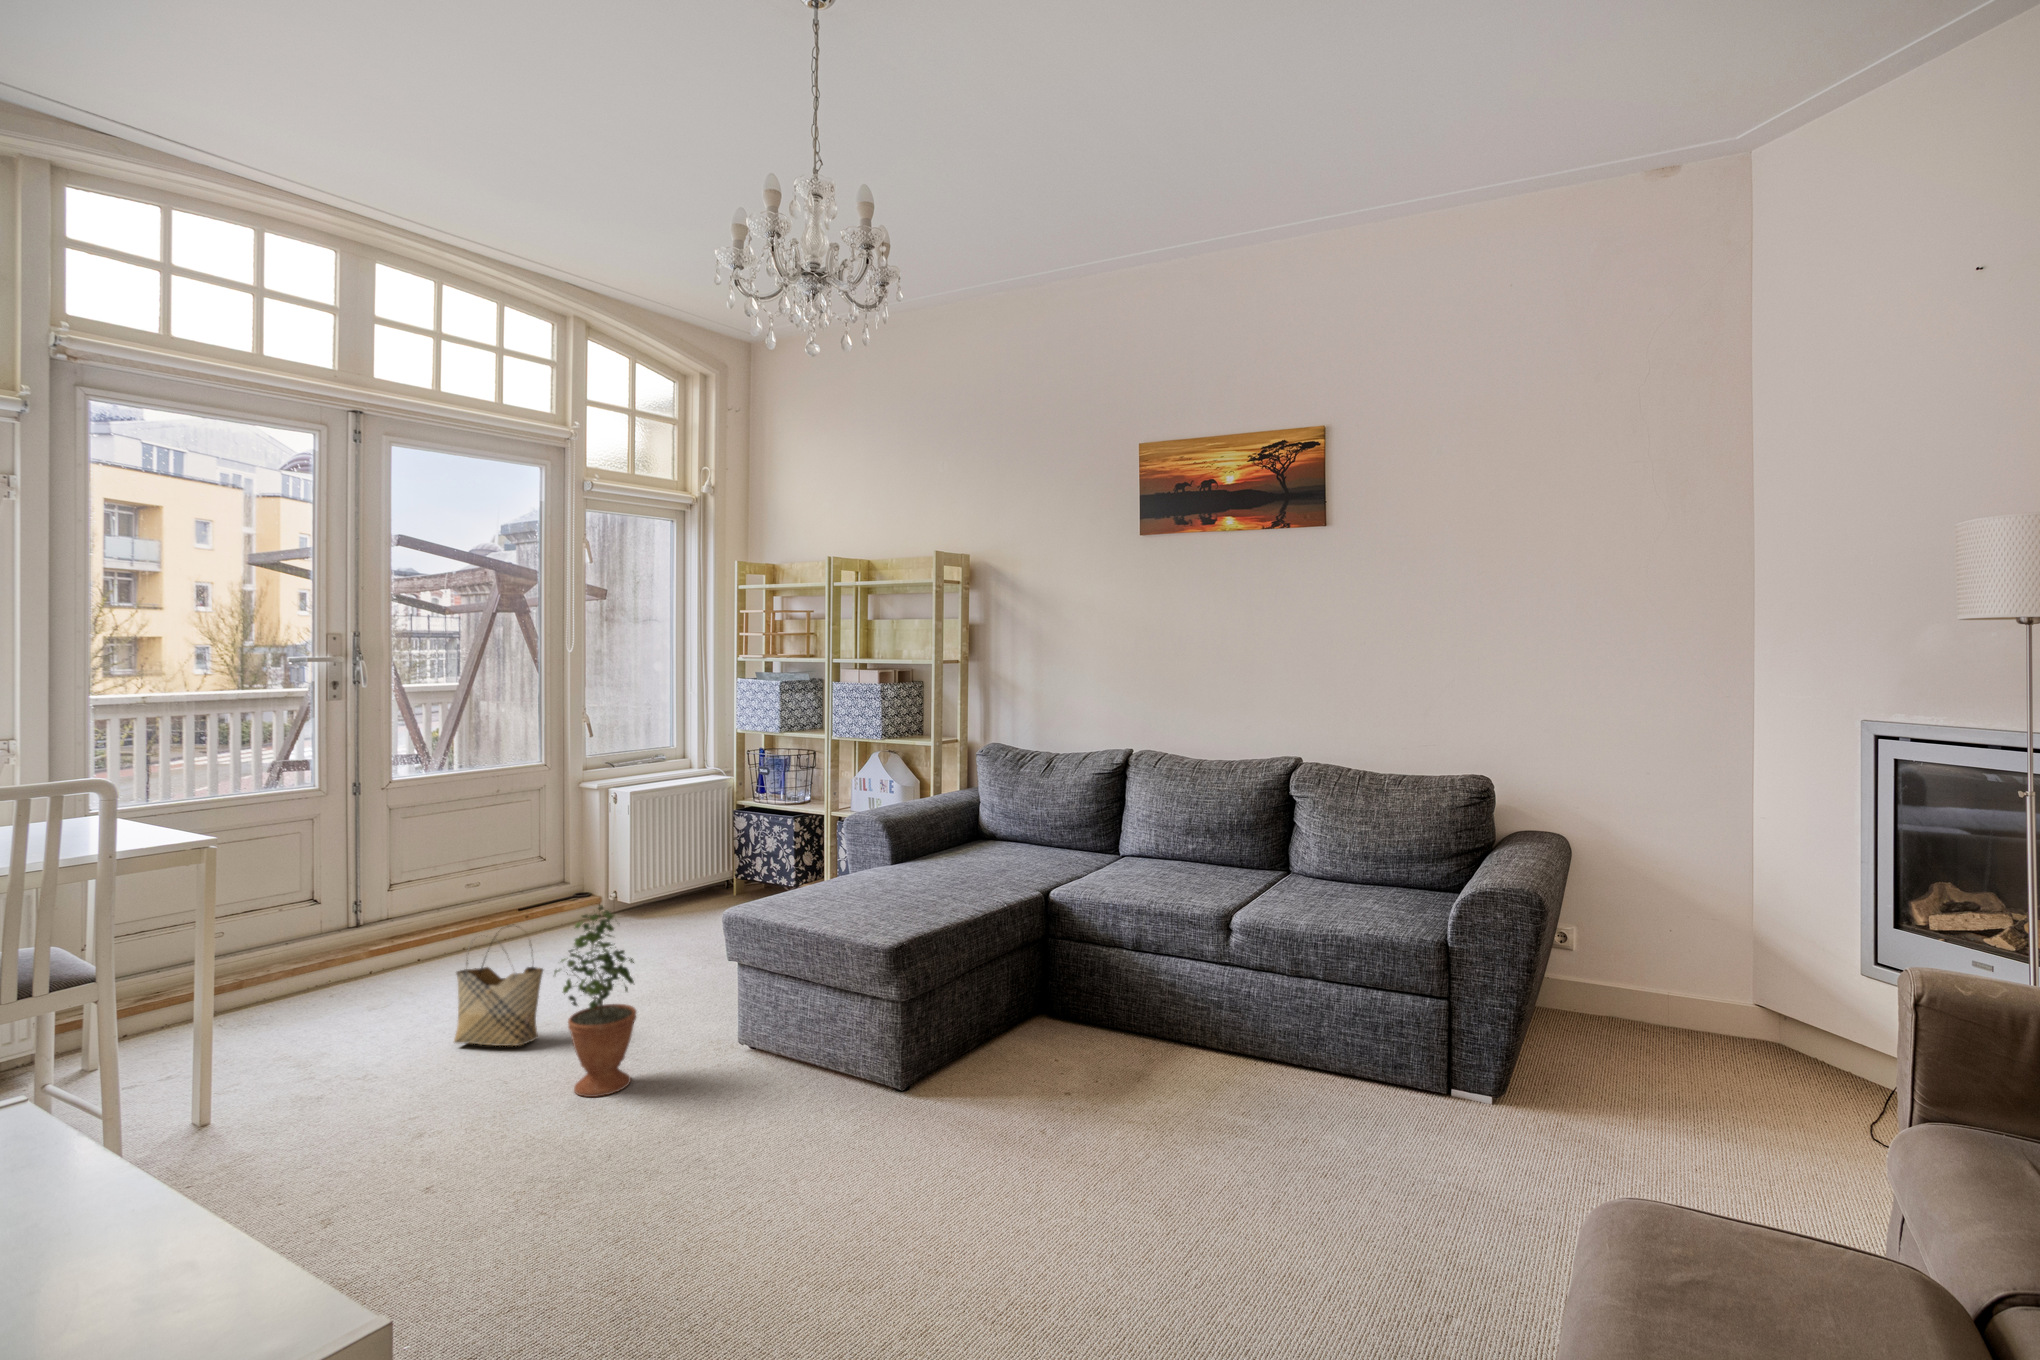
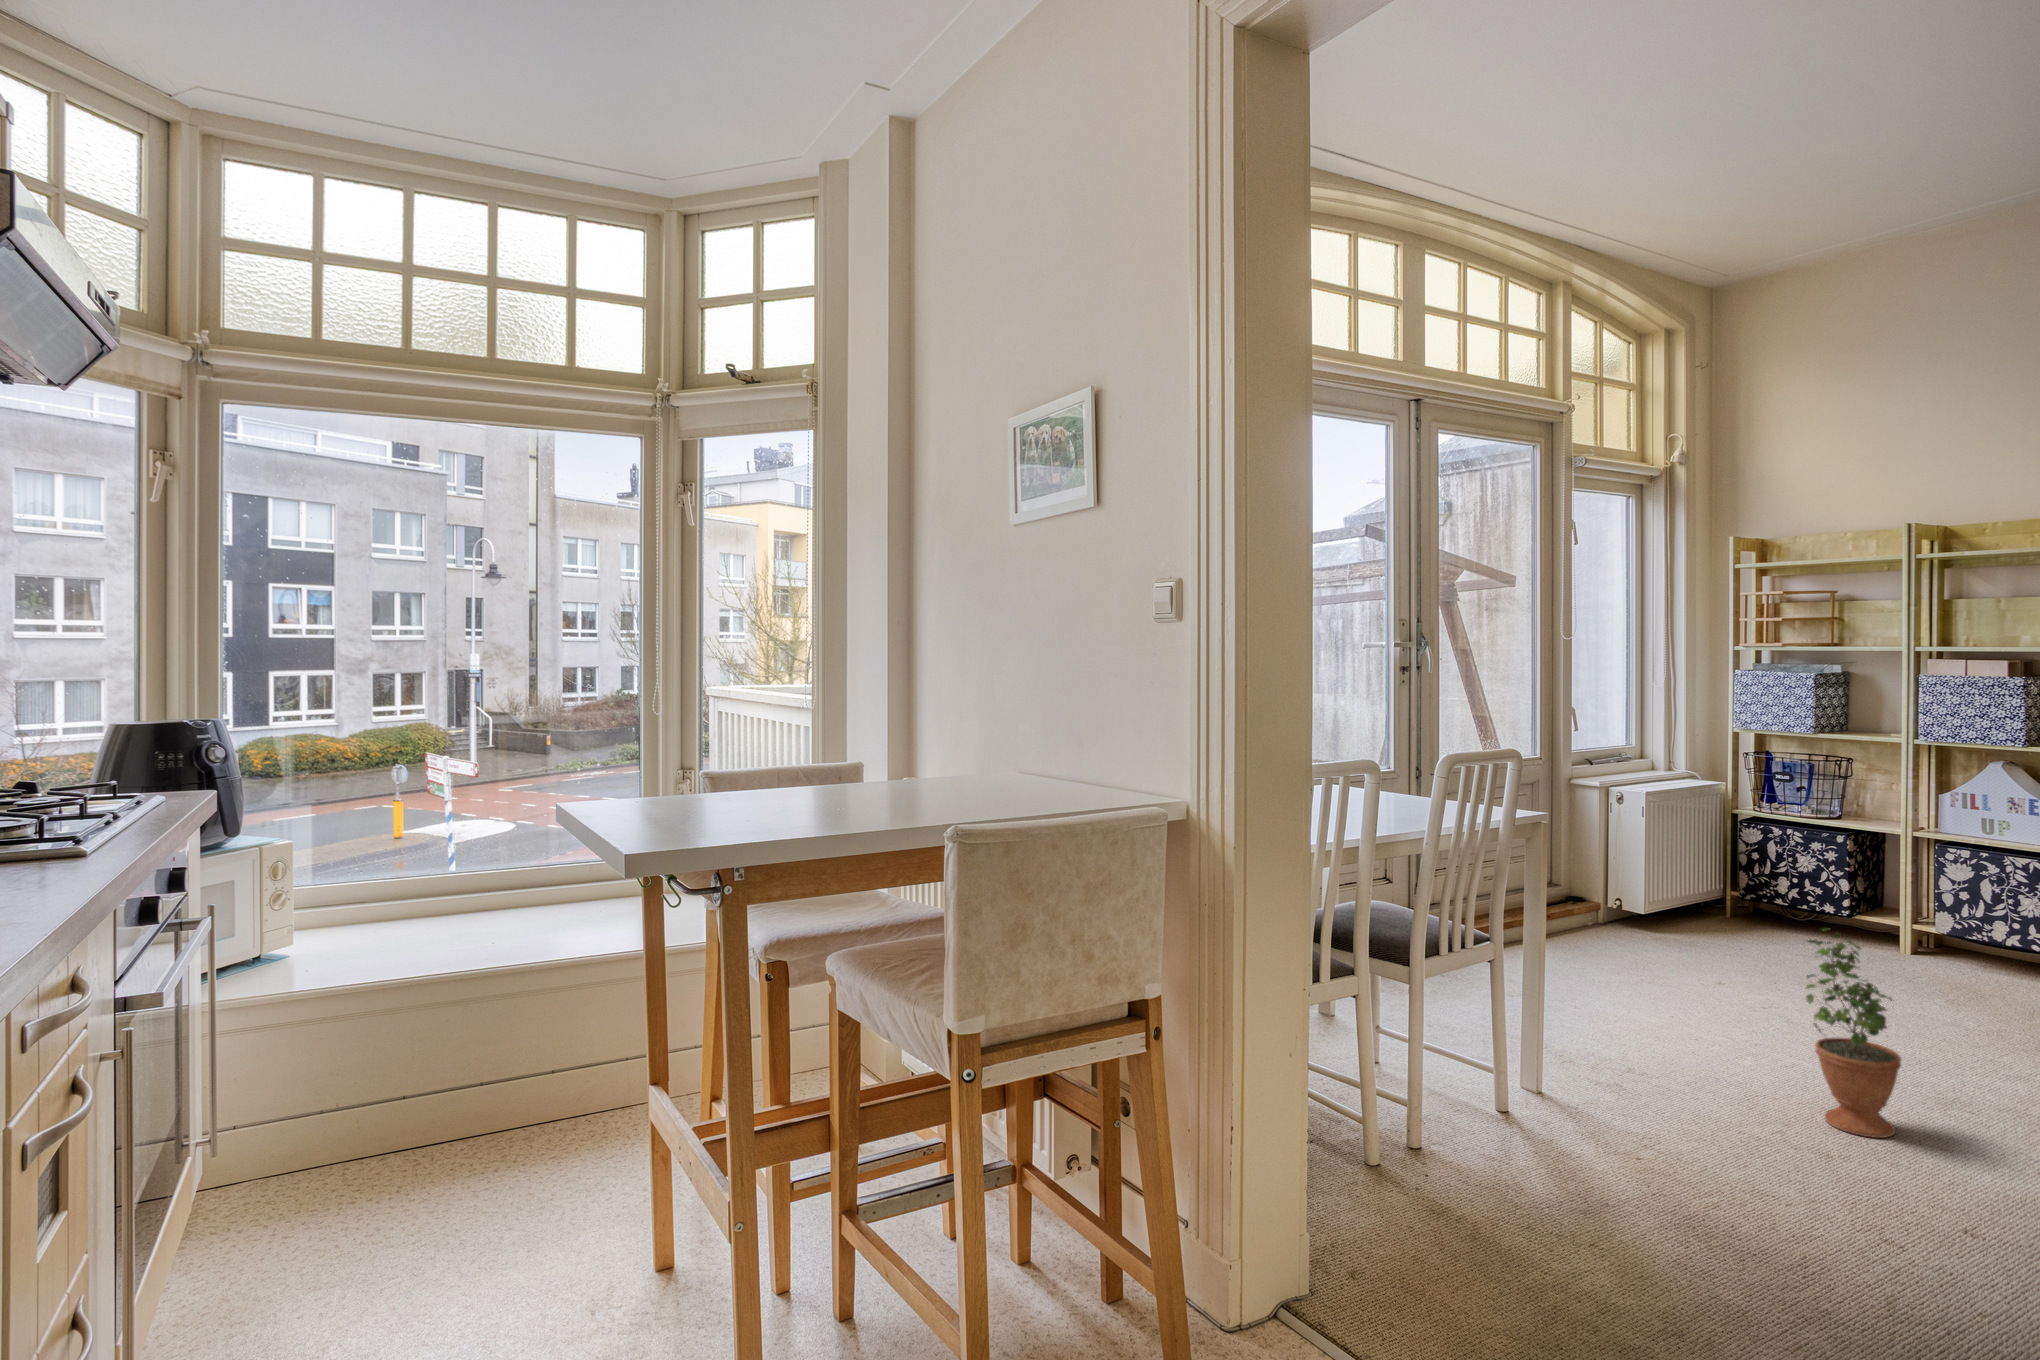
woven basket: present [454,926,543,1046] -> none [1614,933,1713,1057]

